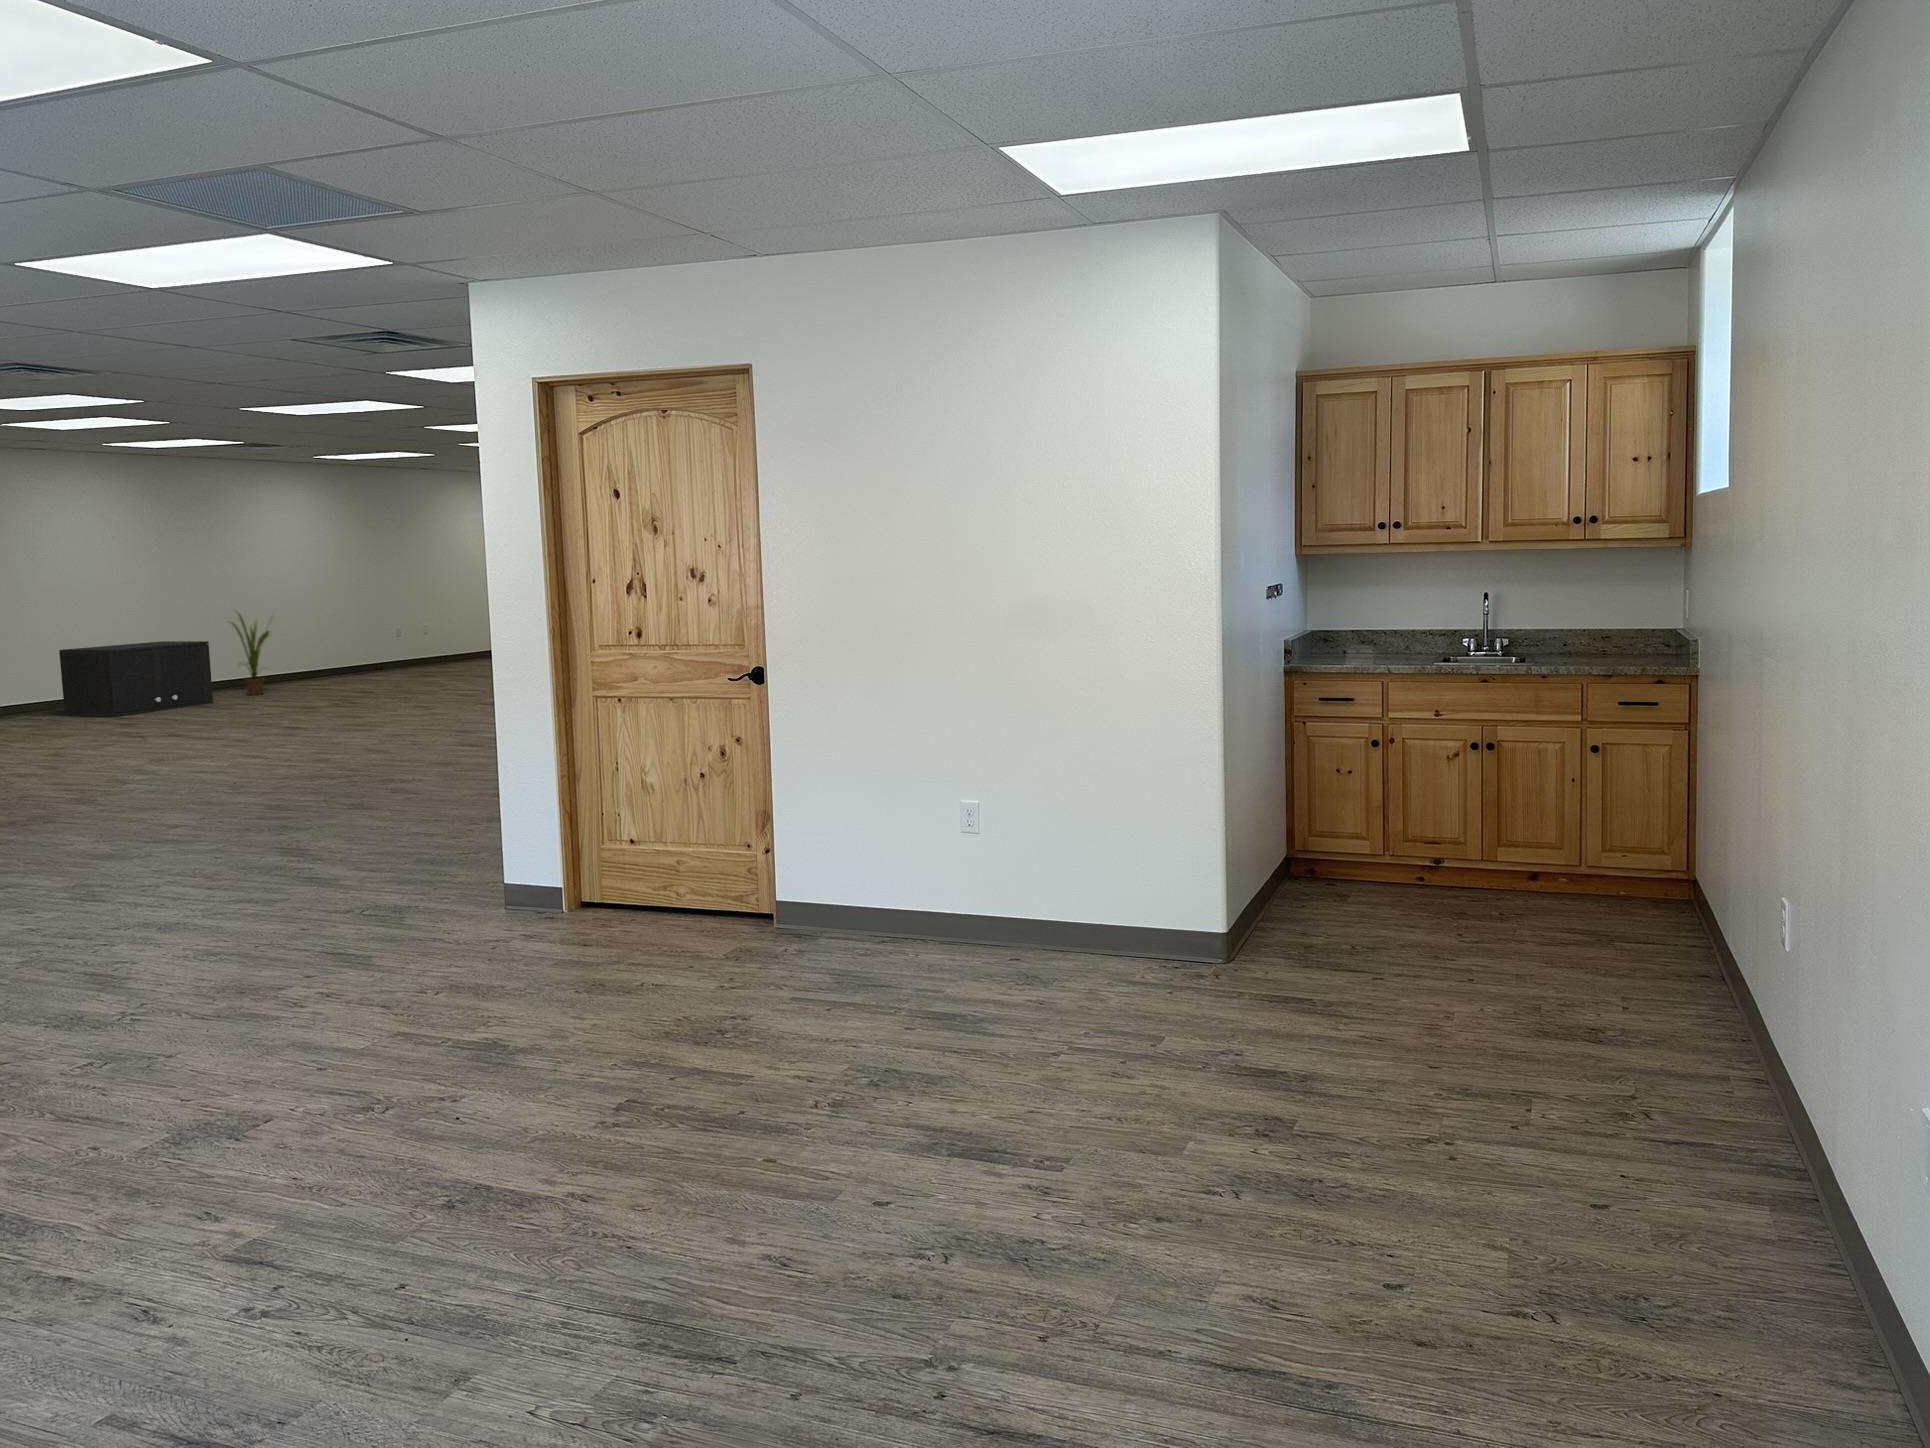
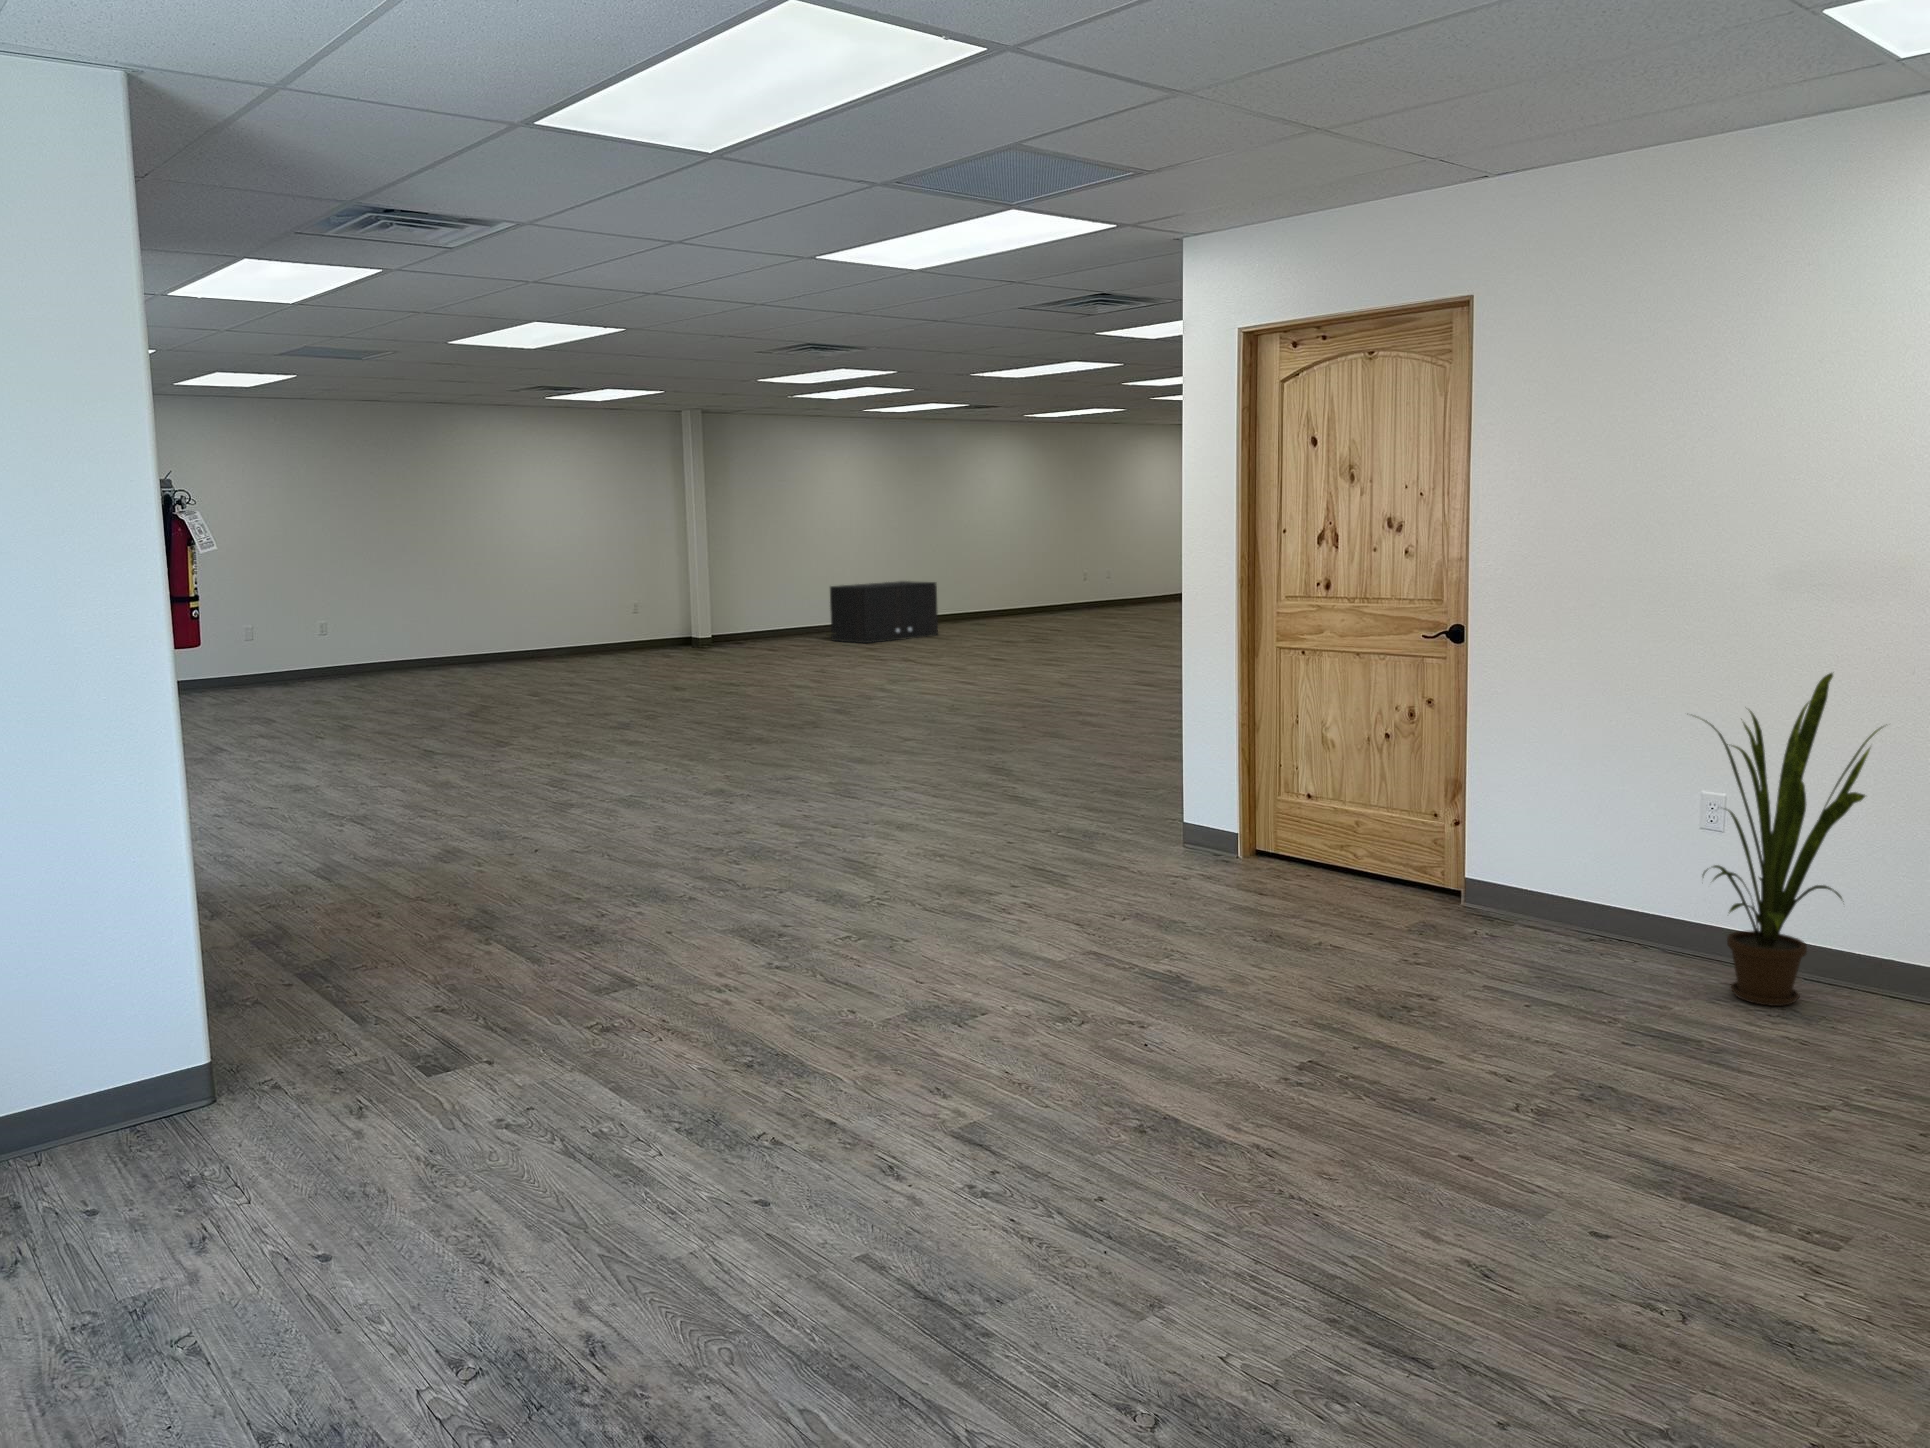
house plant: present [232,614,270,695] -> present [1702,673,1883,1006]

